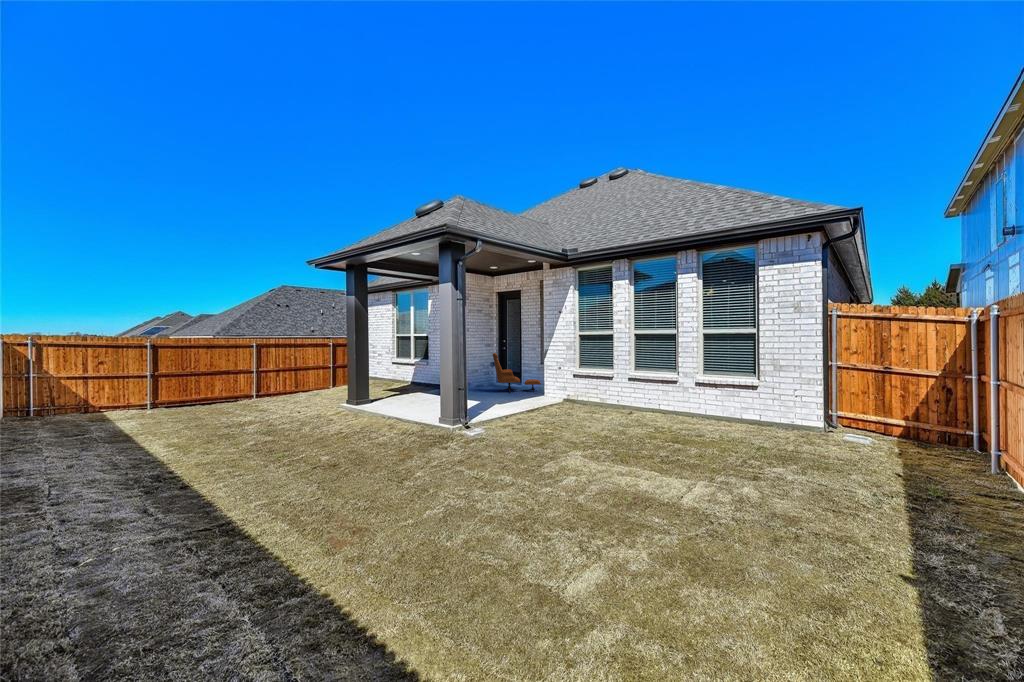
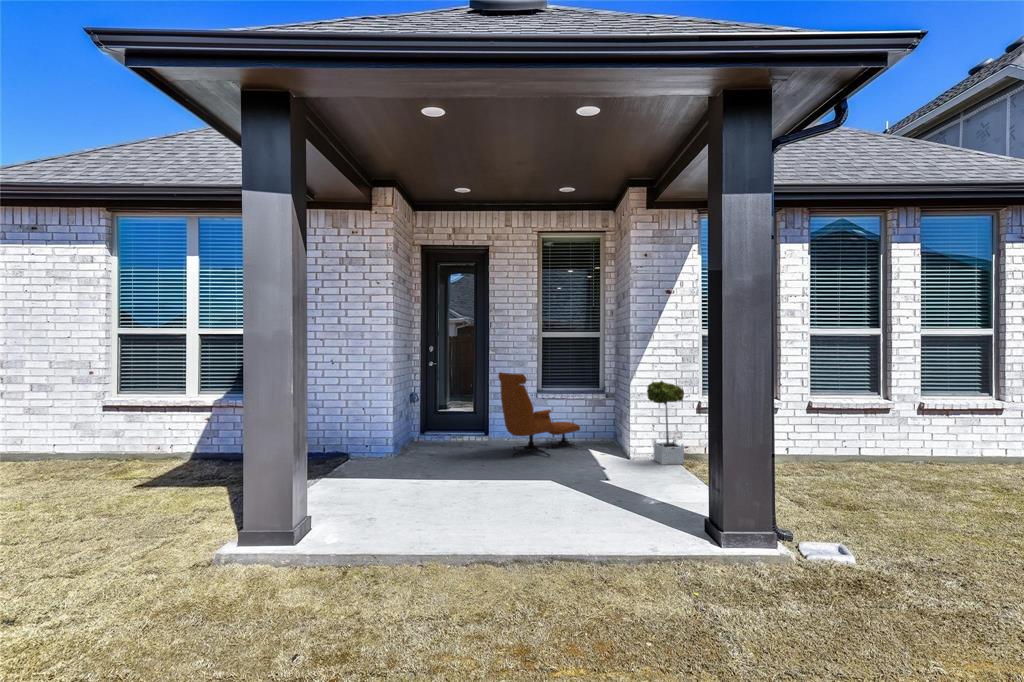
potted tree: none [538,358,556,401] -> present [647,381,684,465]

